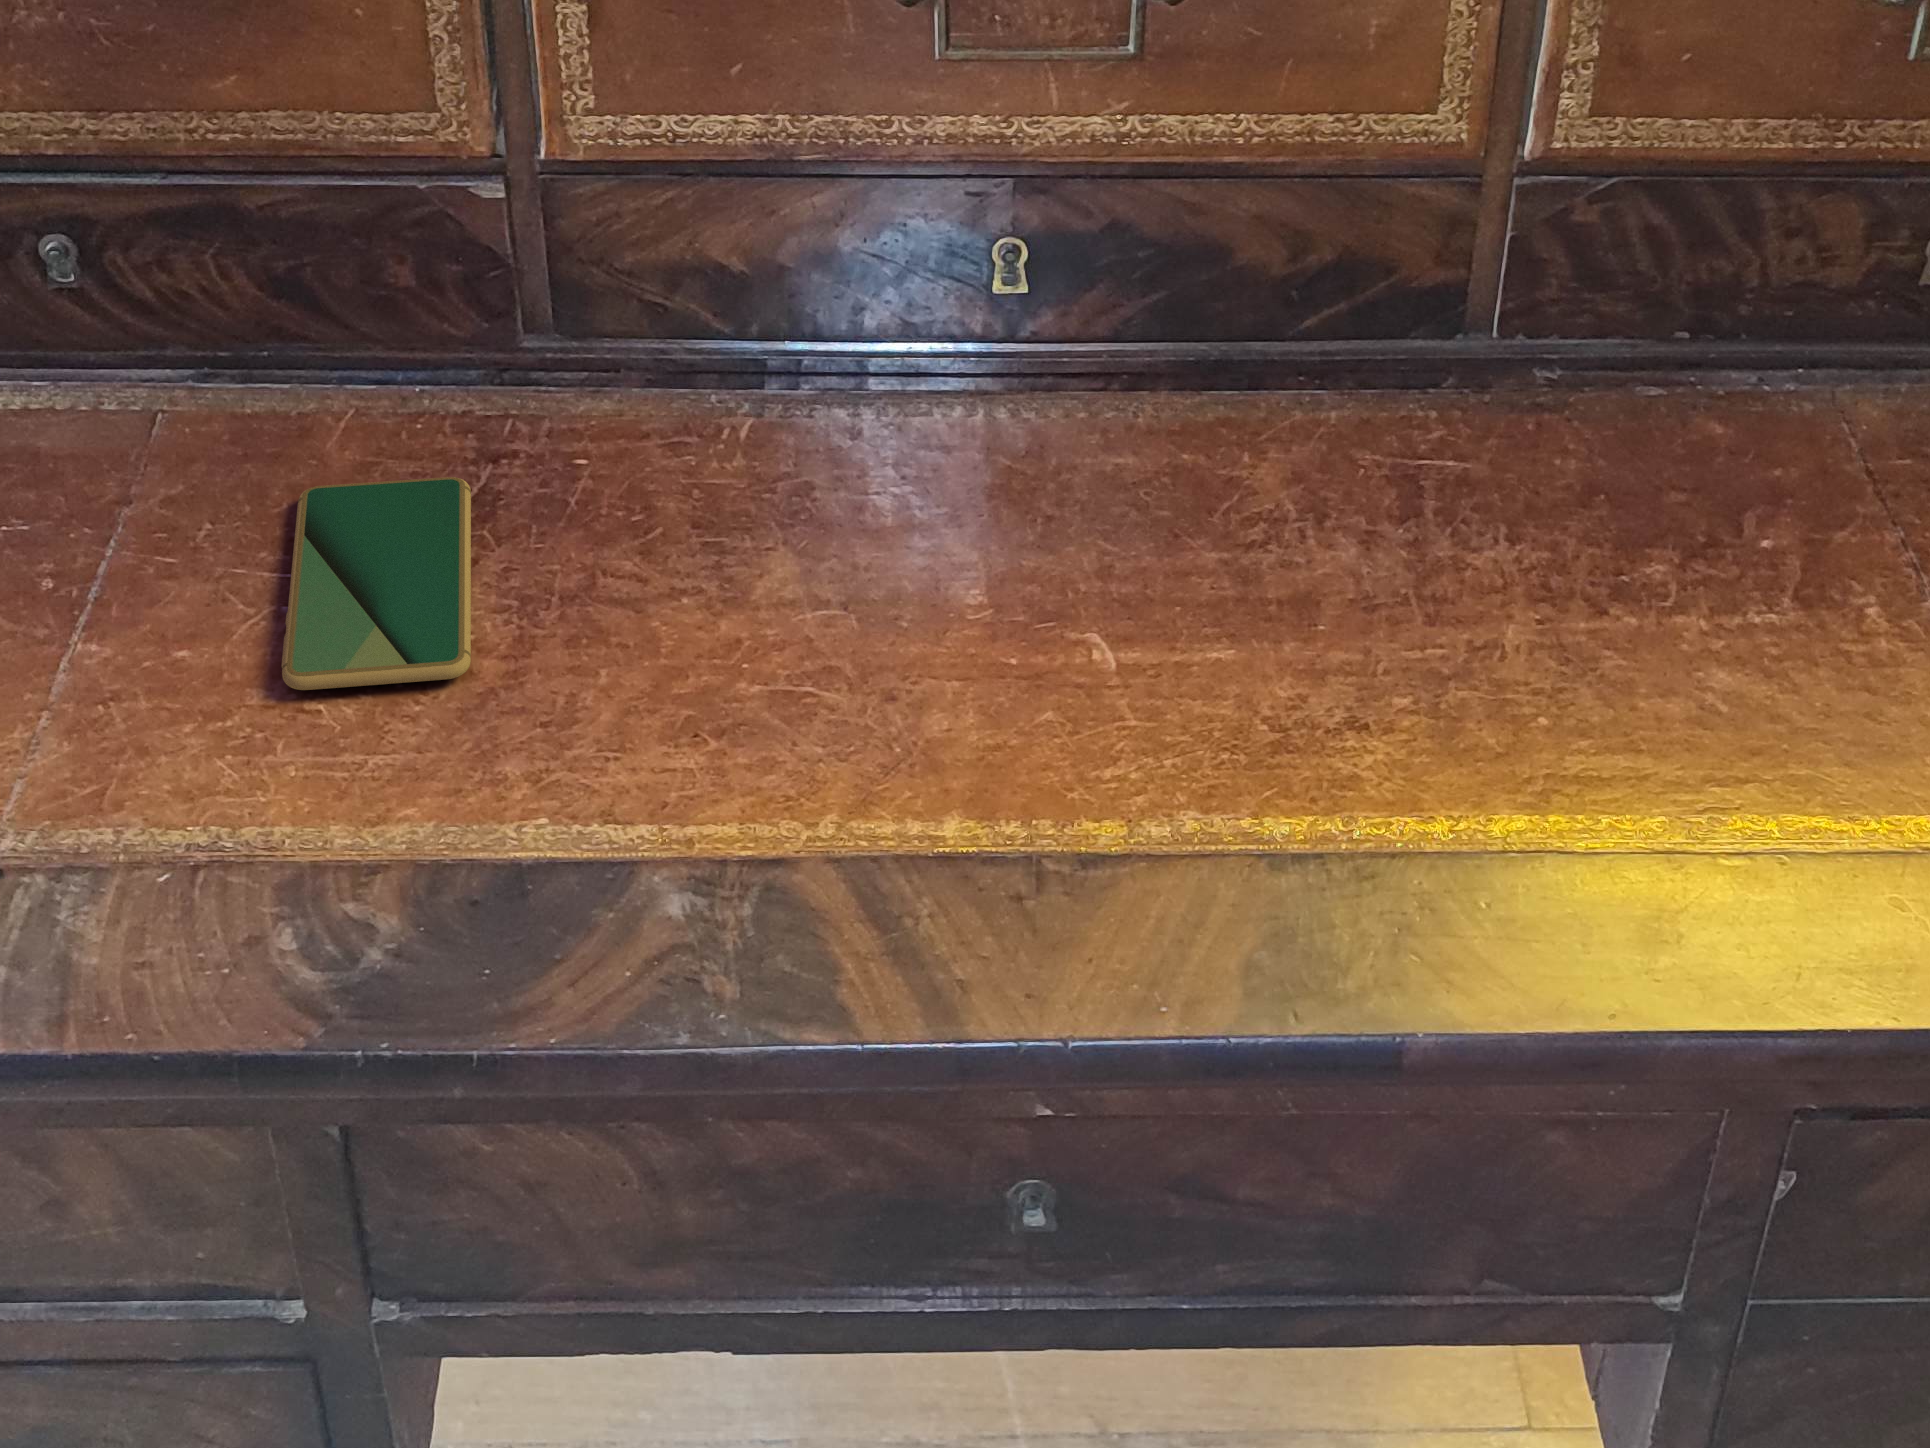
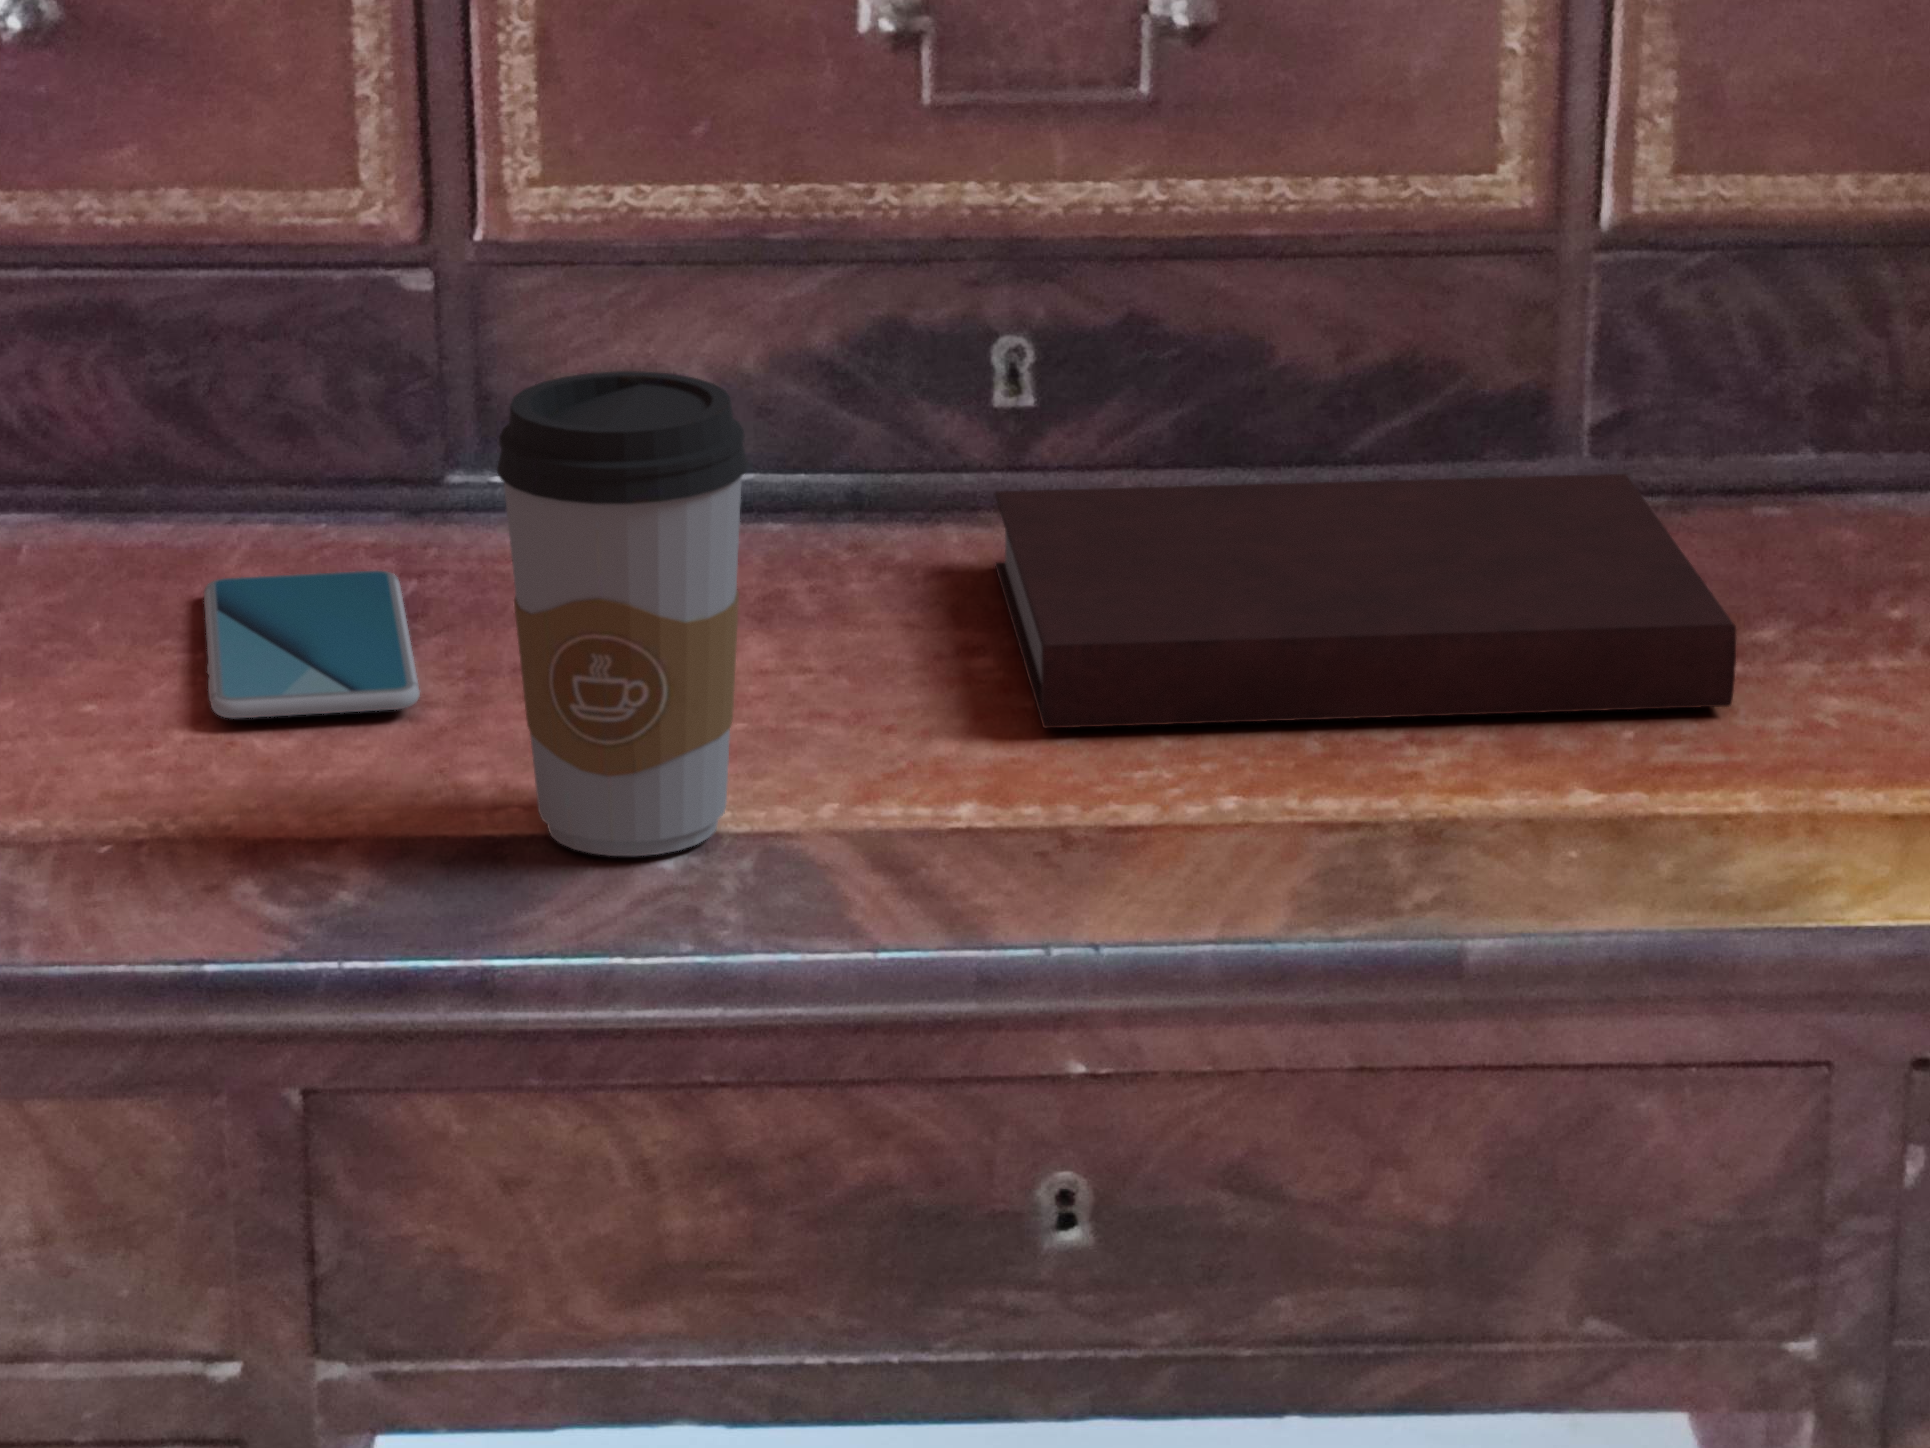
notebook: none [989,398,1646,718] -> present [995,474,1736,728]
coffee cup: none [505,467,746,908] -> present [497,371,748,856]

